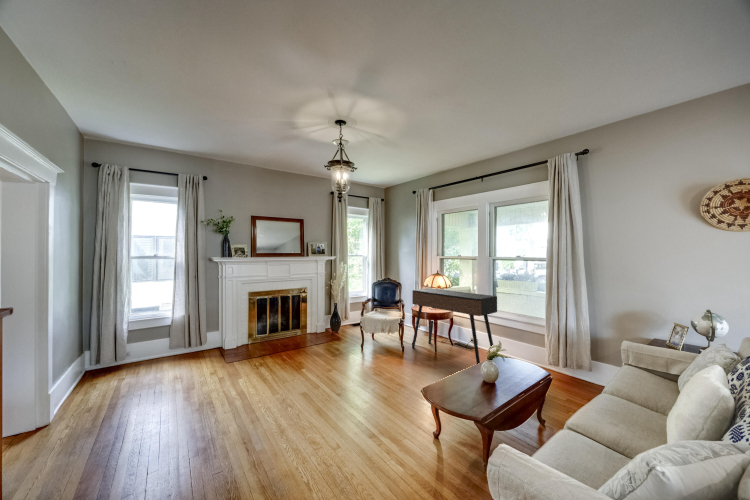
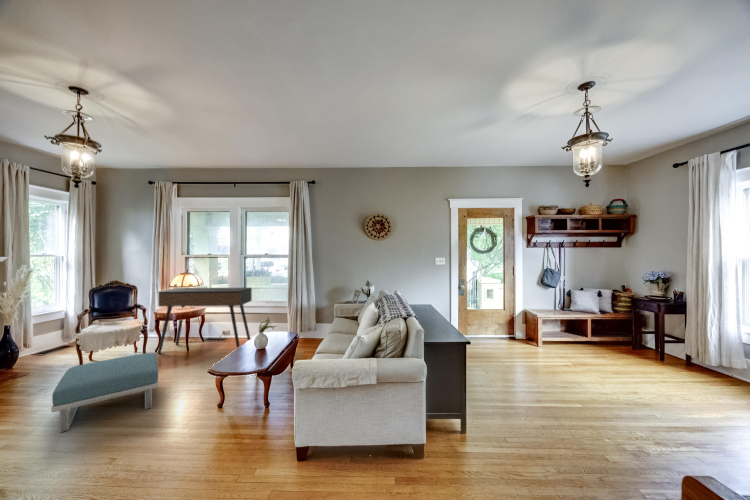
footstool: none [322,344,397,402] -> present [51,353,158,432]

